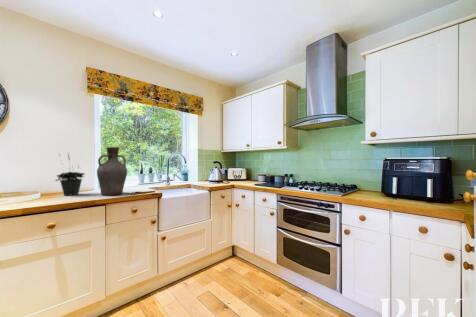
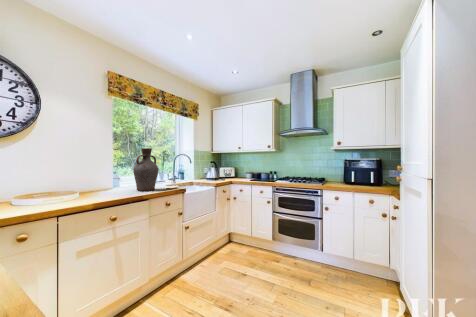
potted plant: present [56,155,84,195] -> none [93,152,118,193]

